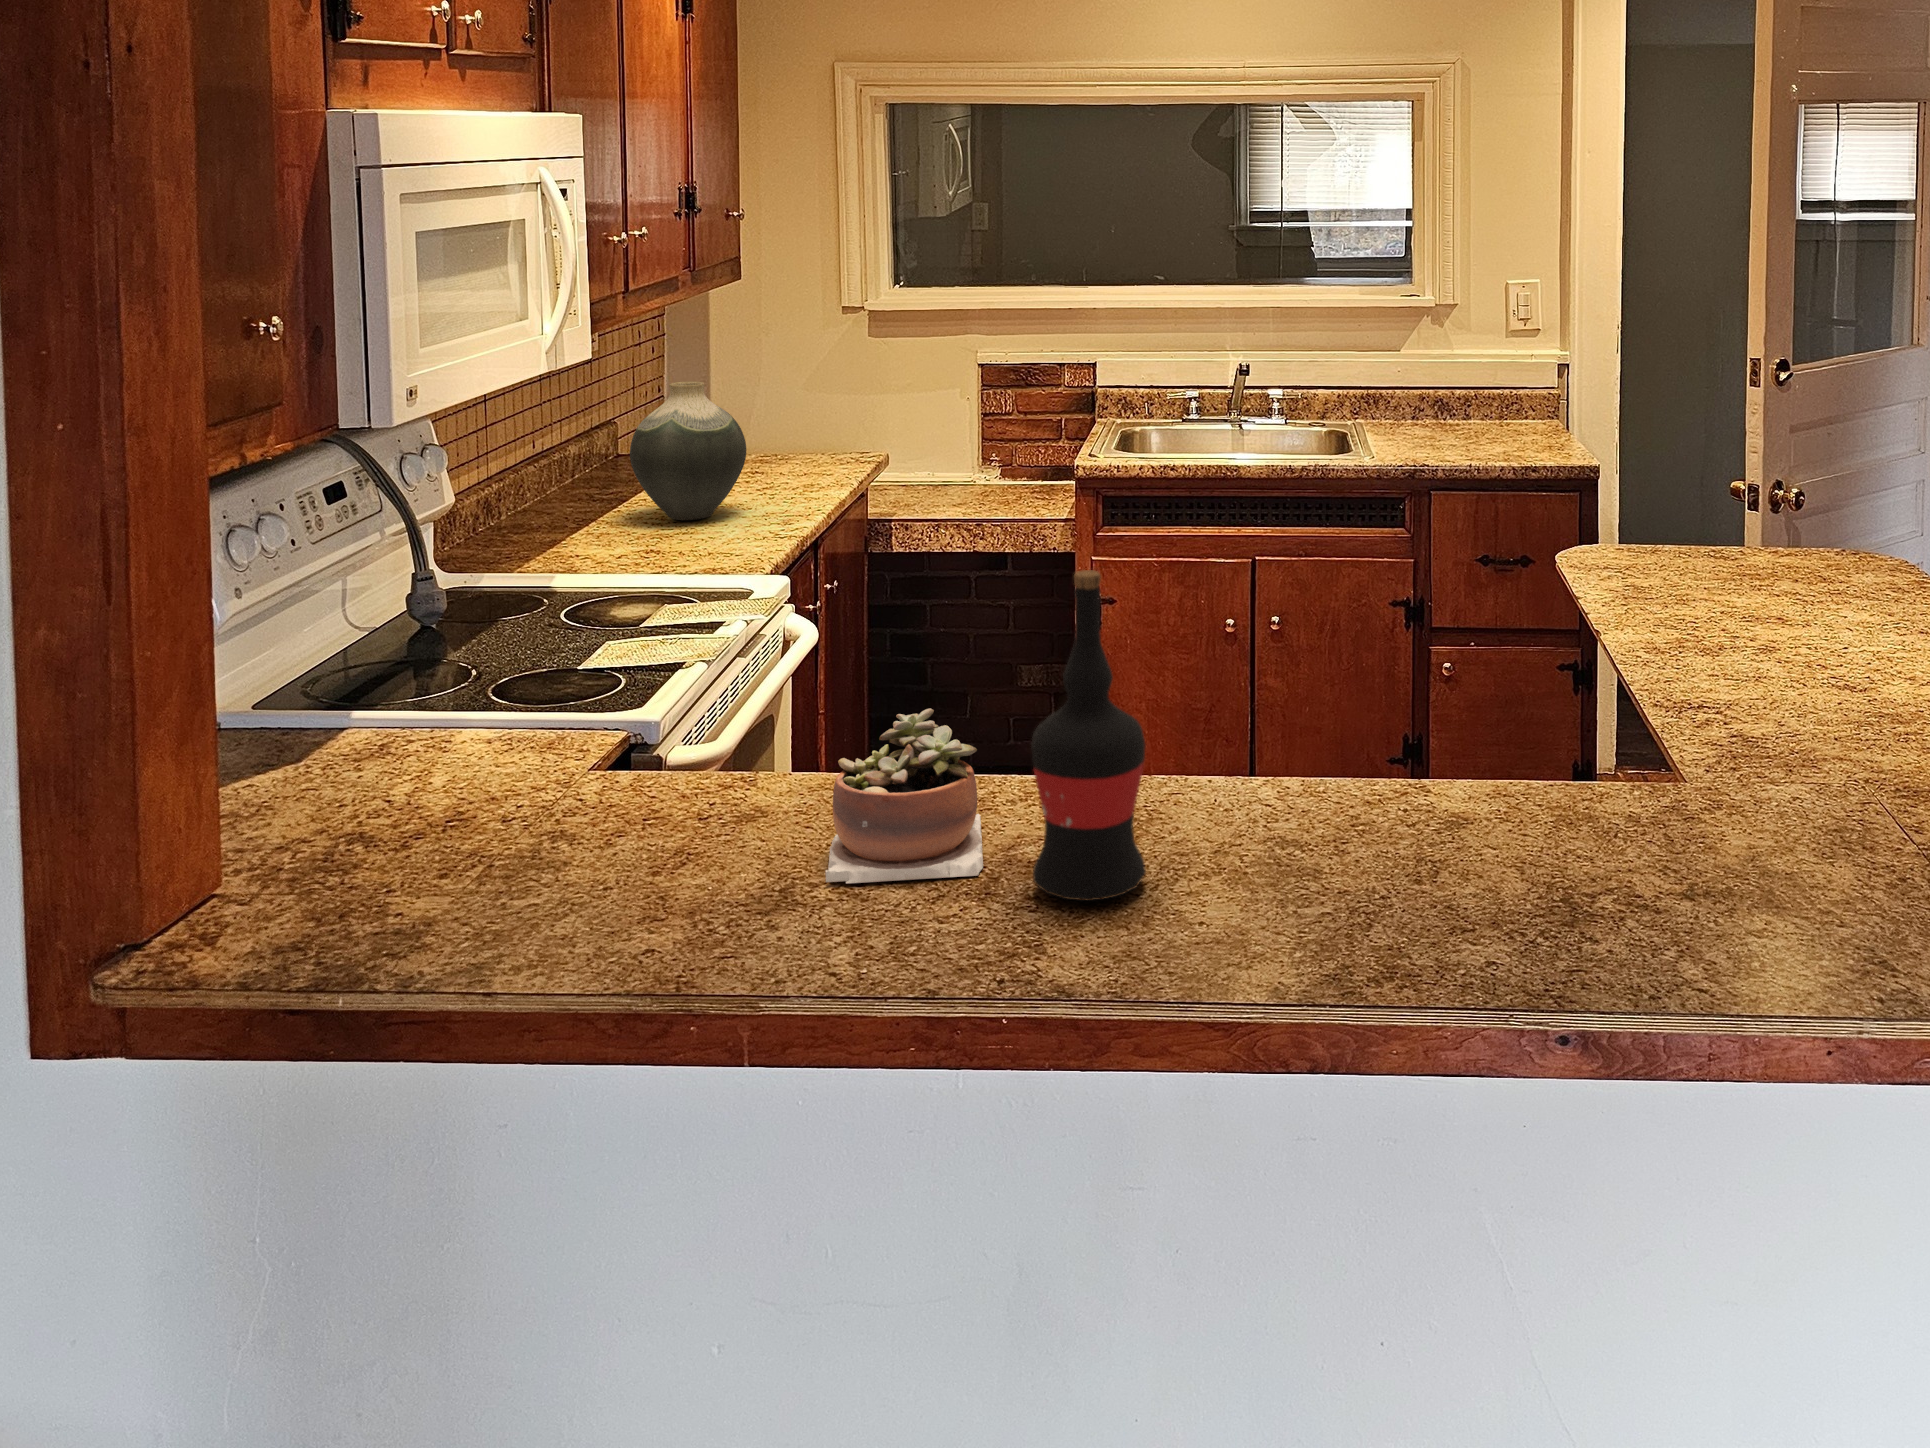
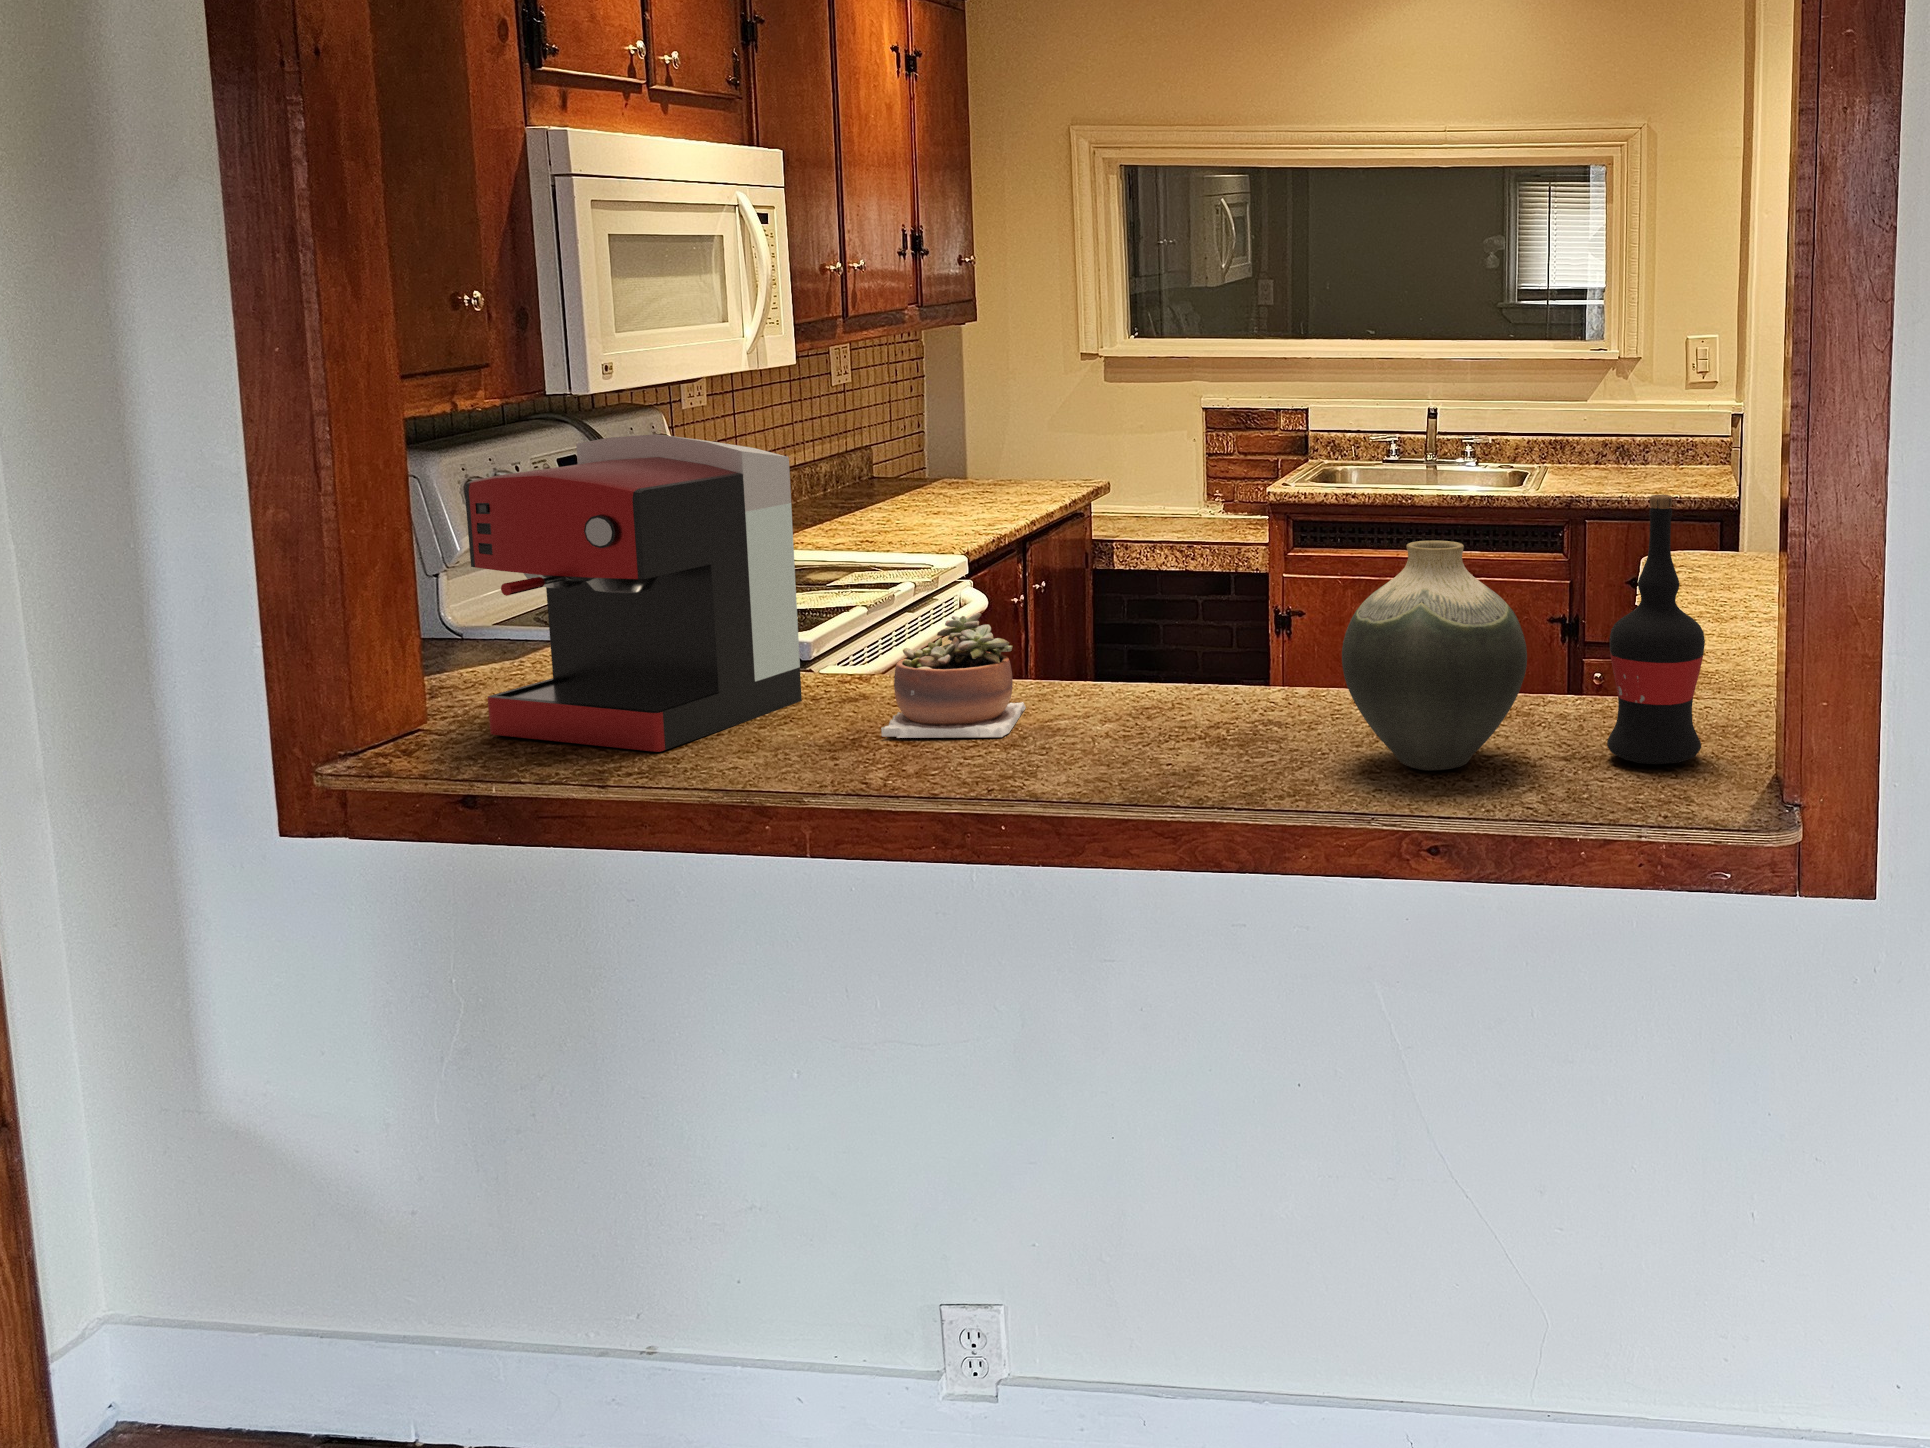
vase: present [630,382,746,520] -> present [1342,541,1527,770]
coffee maker: none [287,498,691,924] -> present [465,434,802,752]
wine bottle: present [1031,570,1146,901] -> present [1607,495,1705,764]

